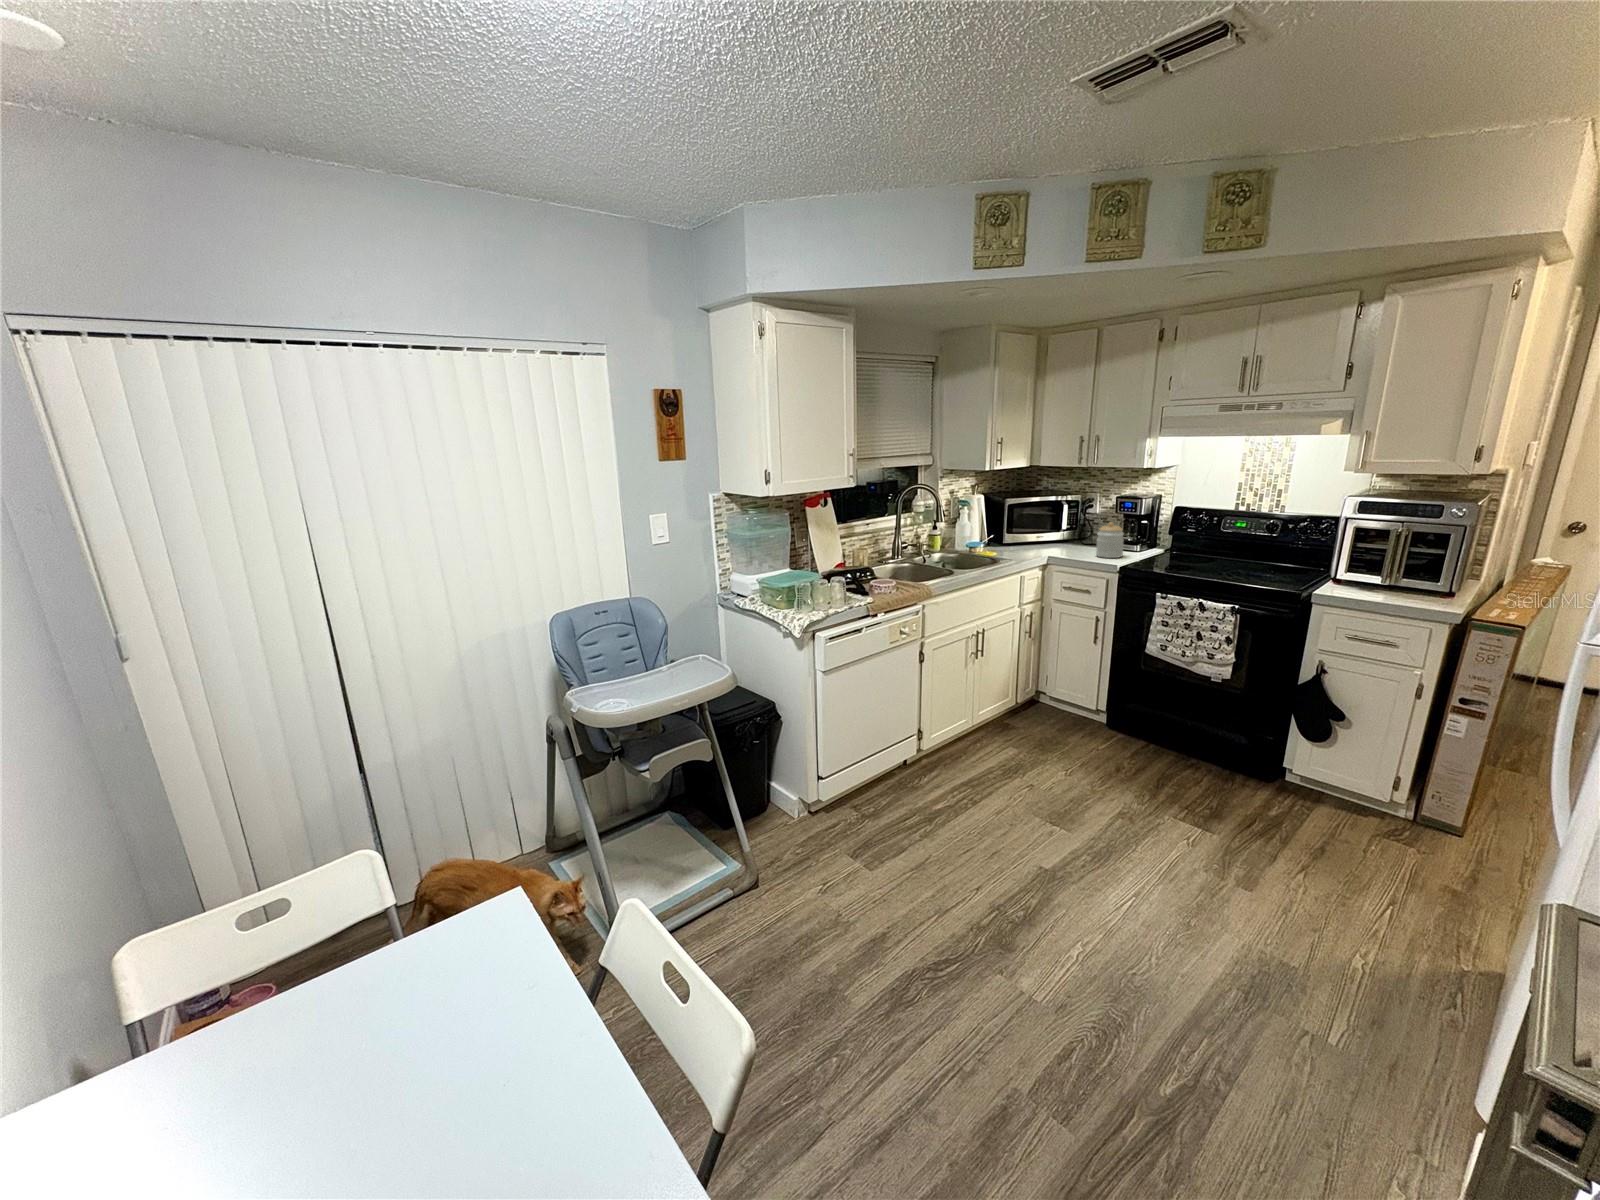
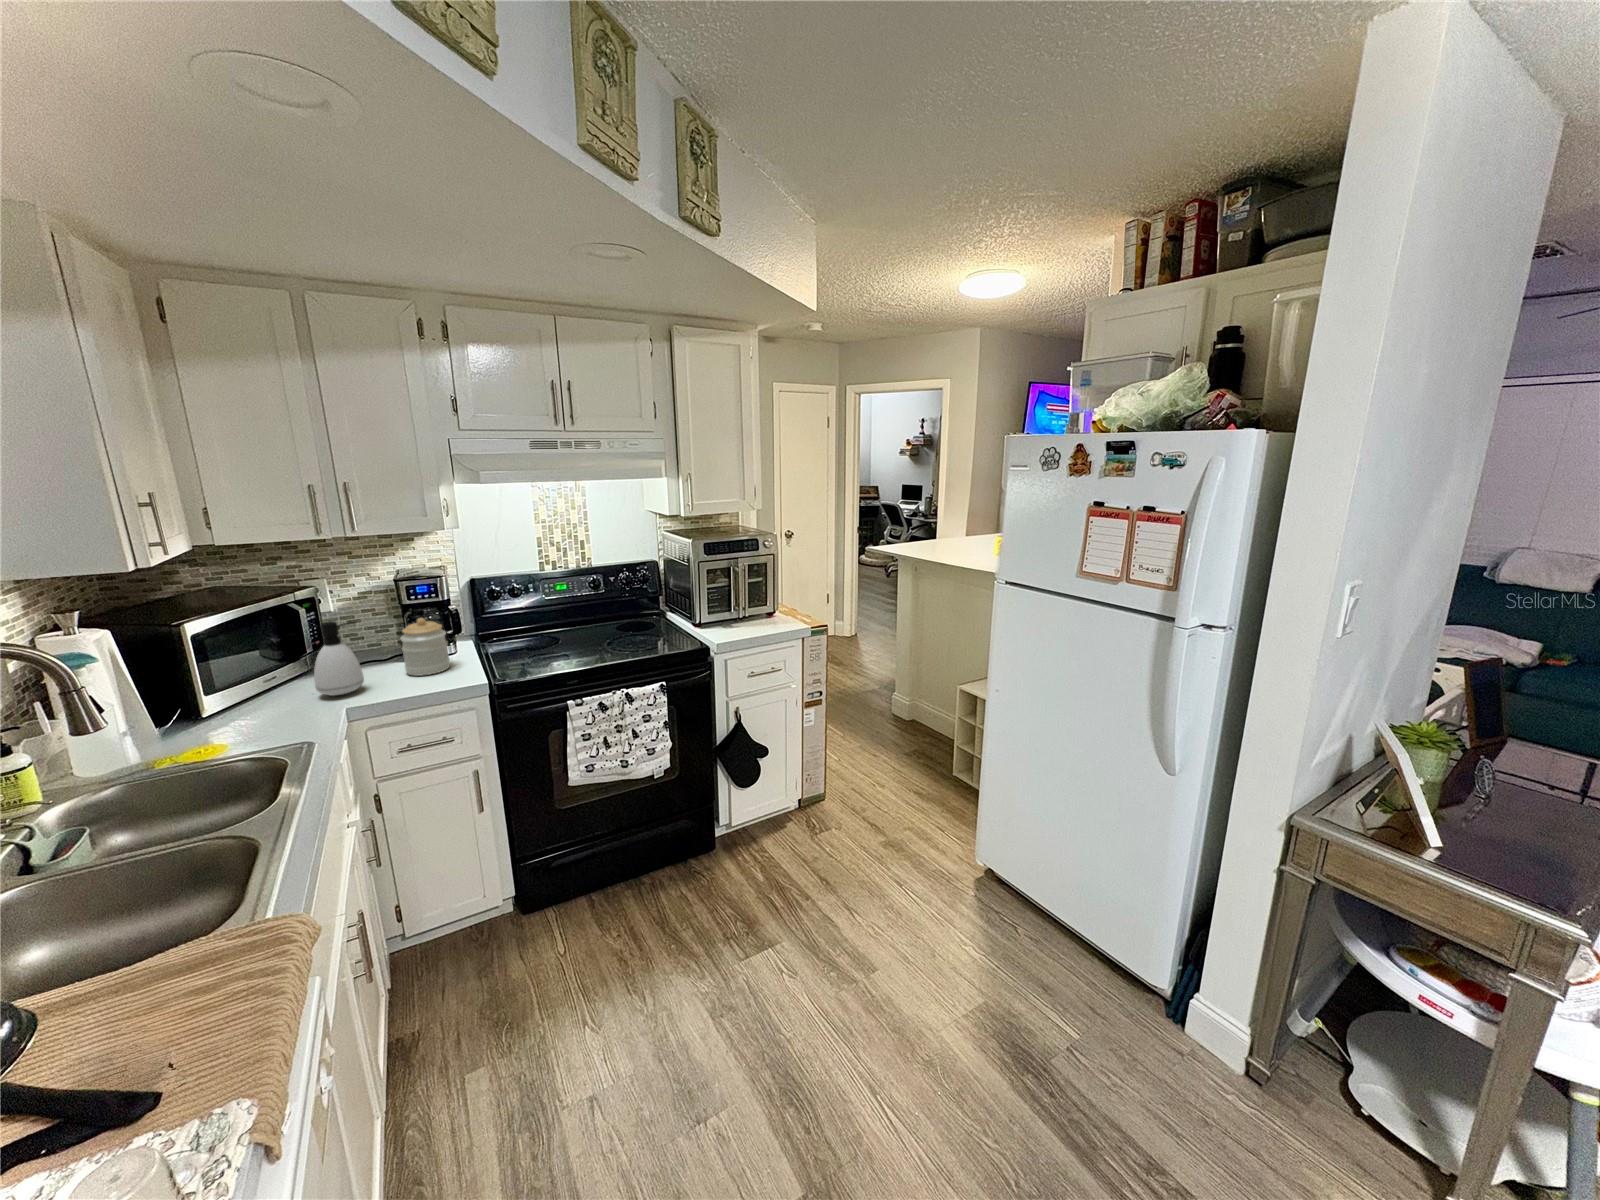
soap dispenser: none [1048,513,1073,555] -> present [314,621,364,695]

